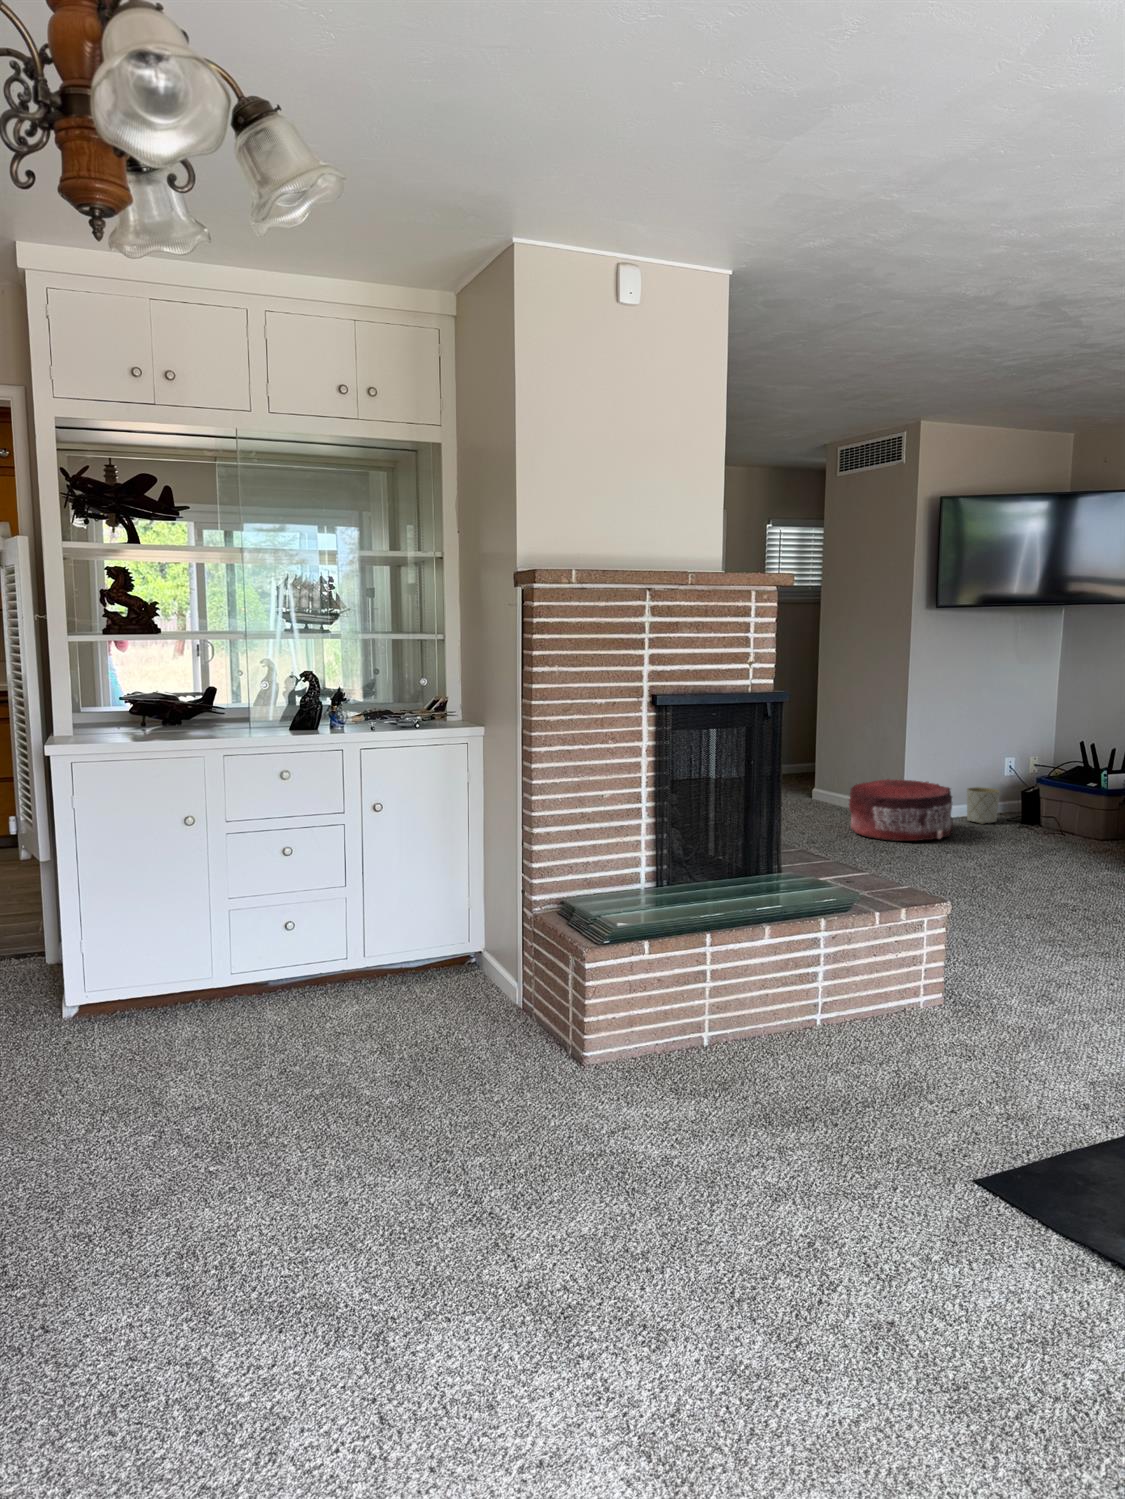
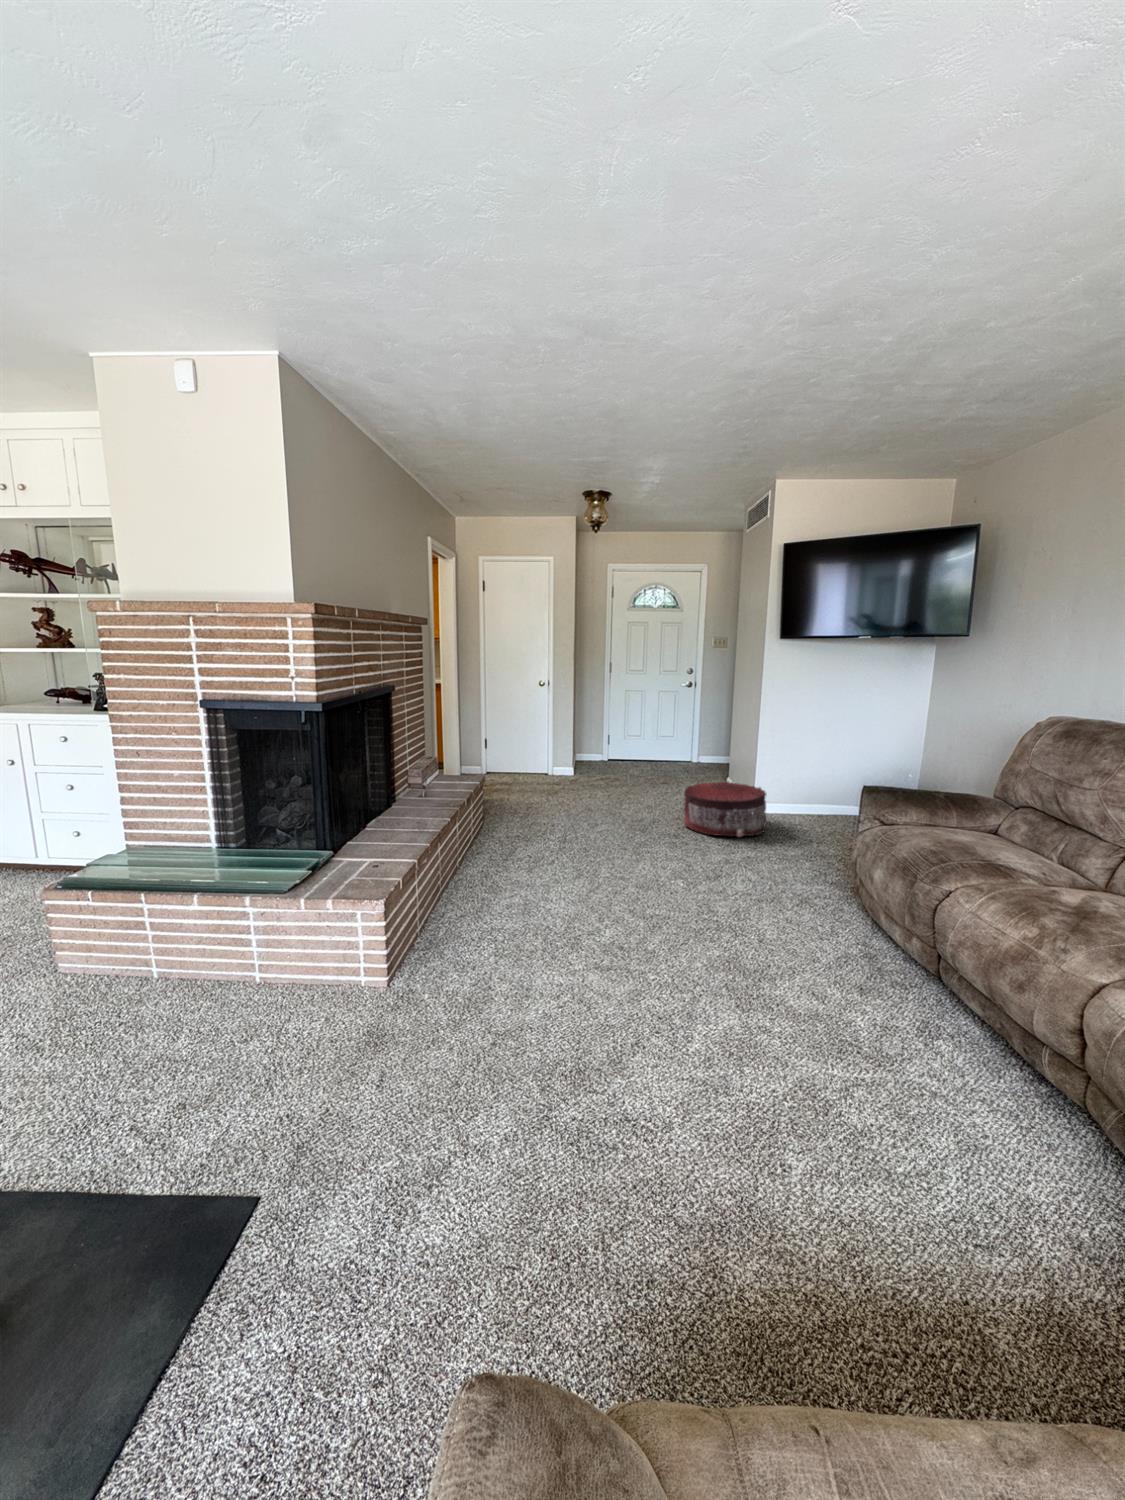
planter: present [967,787,1000,824] -> none [806,797,835,829]

